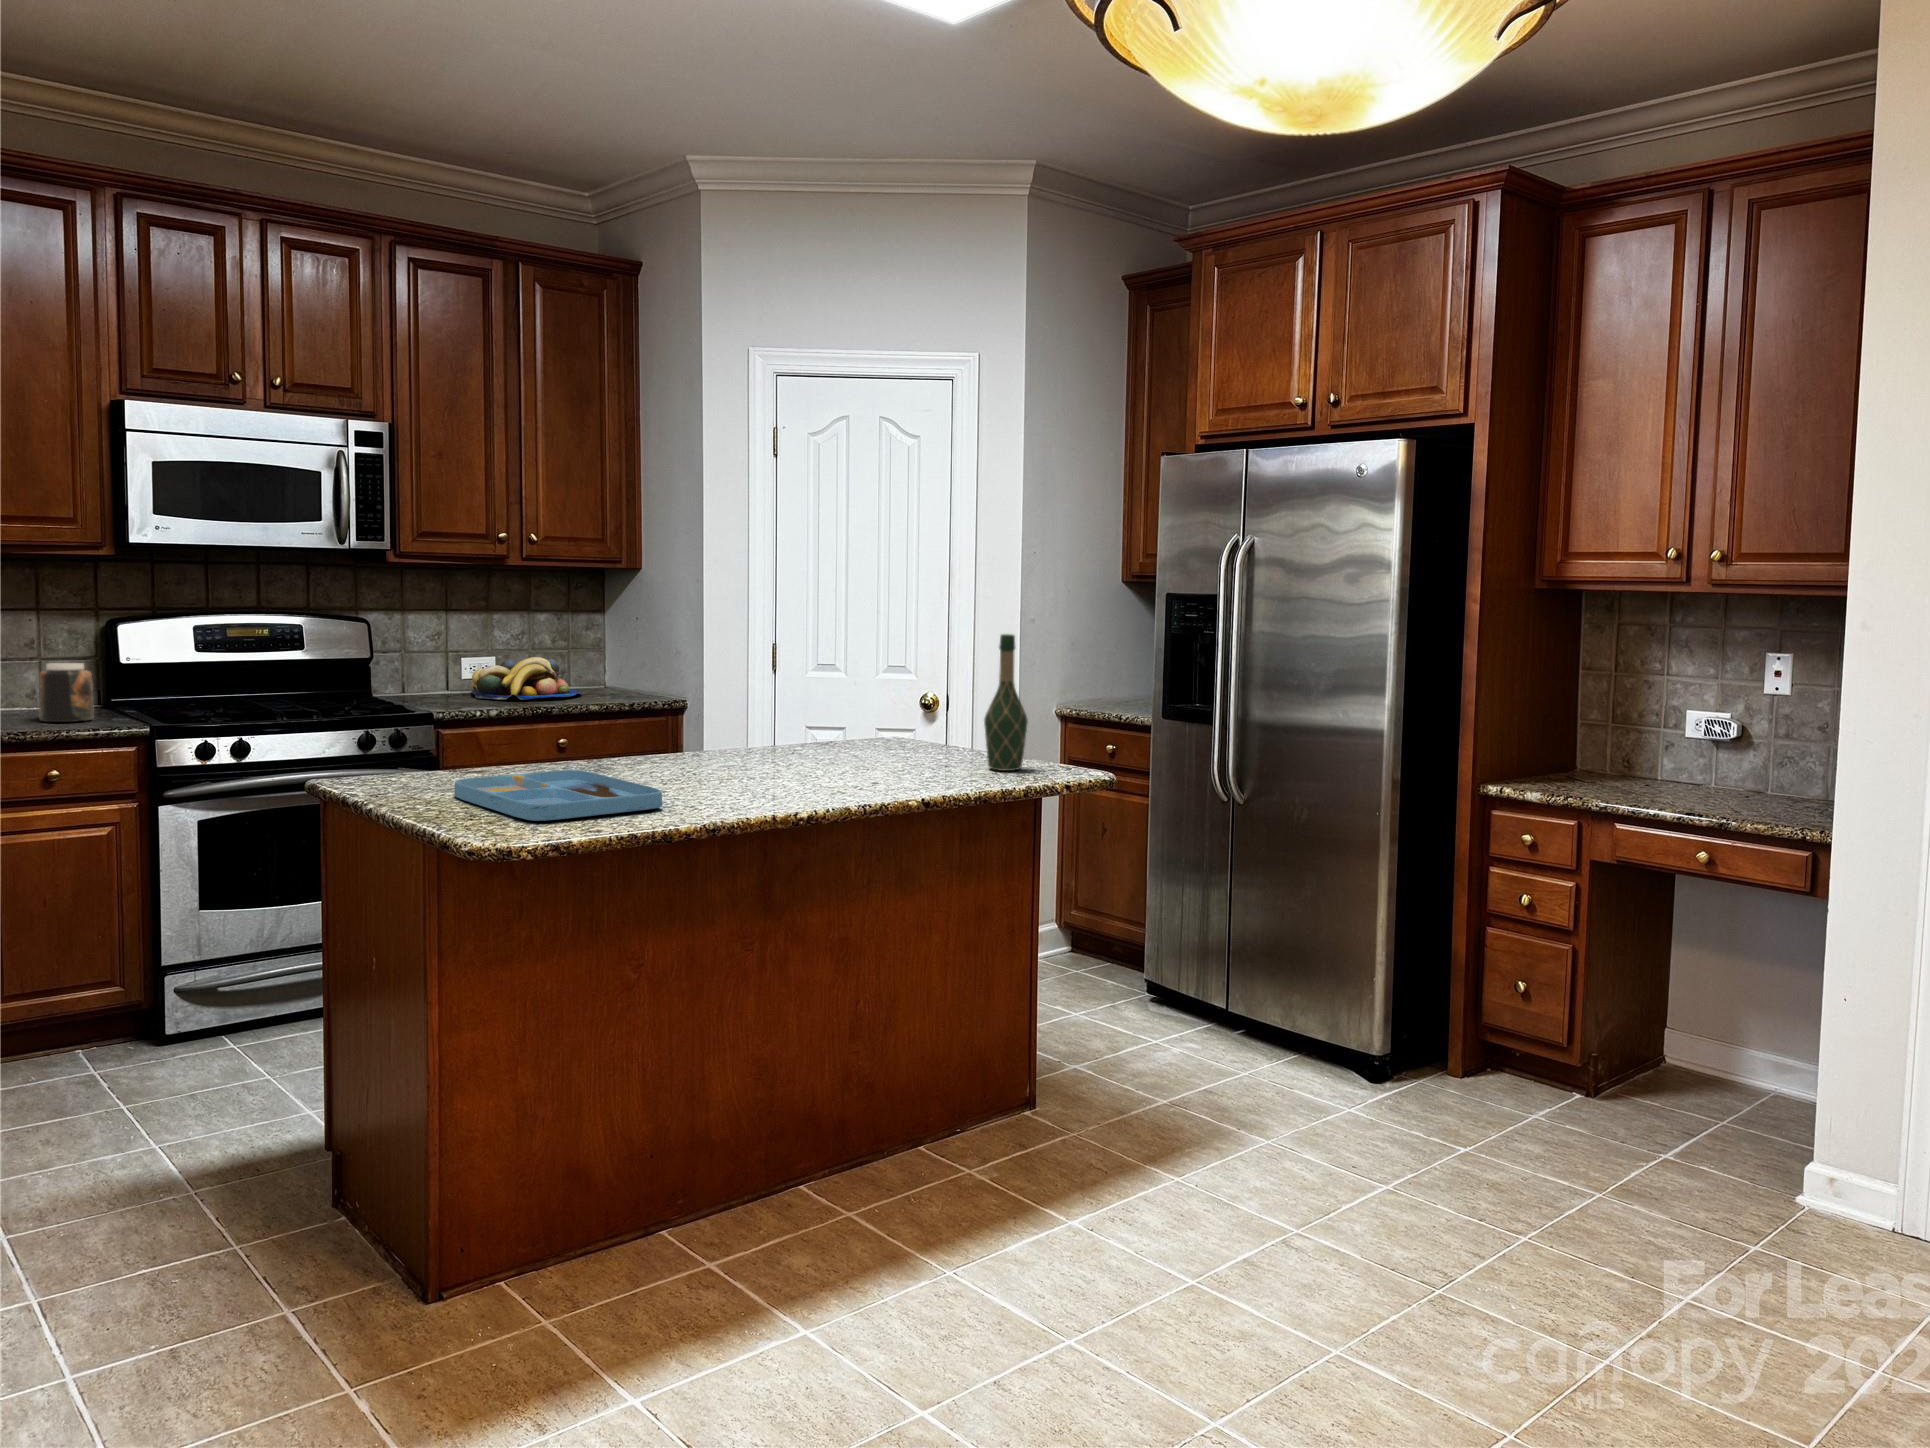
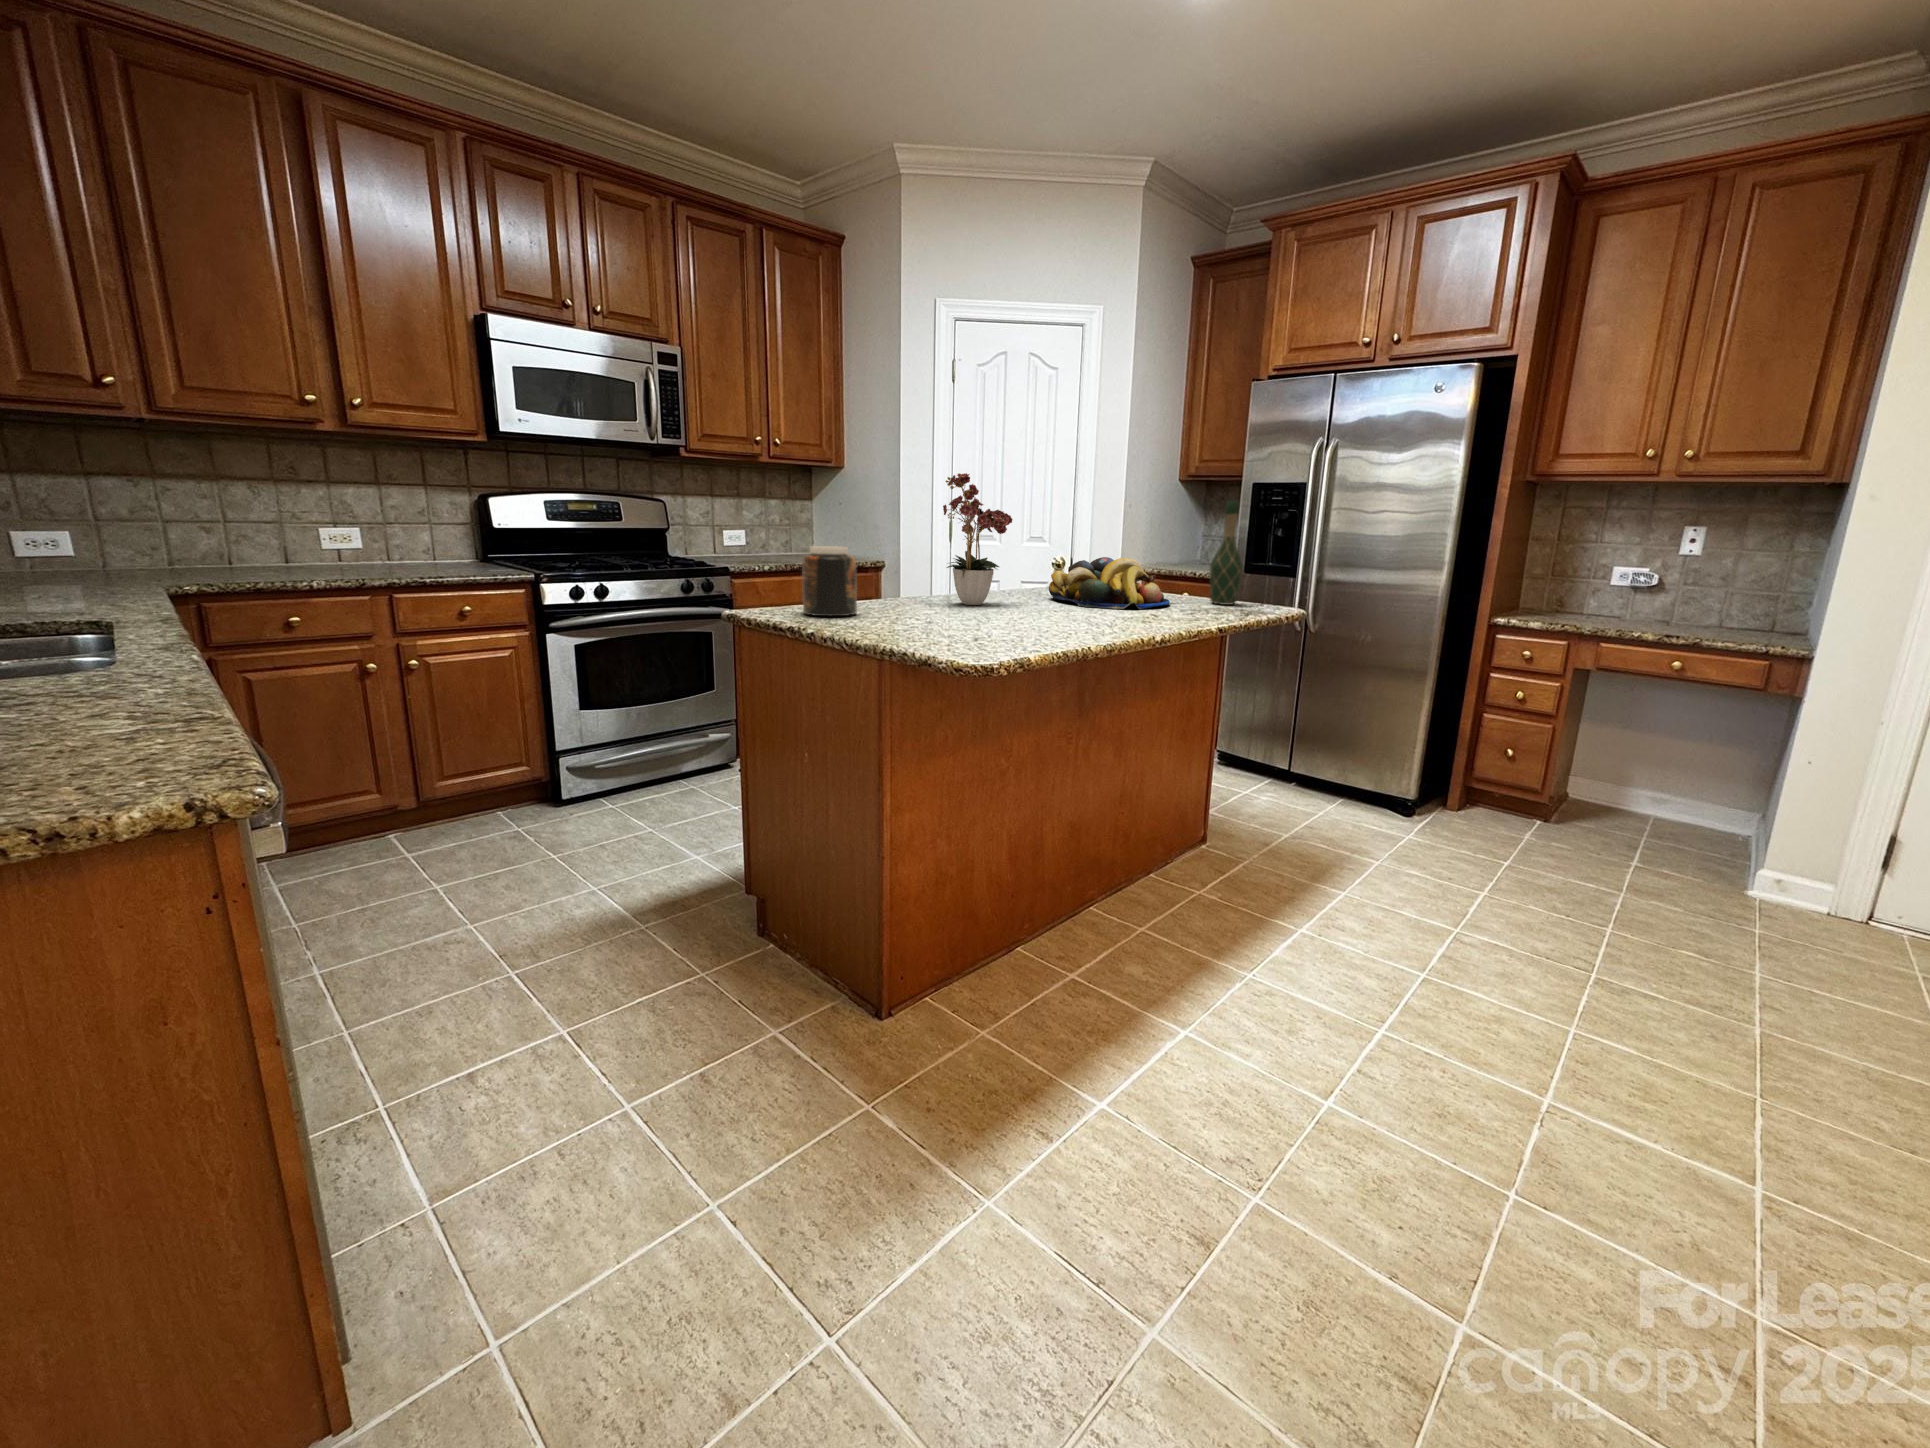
flower arrangement: none [584,603,700,773] -> present [943,473,1013,605]
fruit bowl: present [471,657,581,700] -> present [1049,557,1170,609]
jar: present [39,663,94,722] -> present [802,546,857,616]
tray: present [454,770,662,821] -> none [875,601,1060,640]

